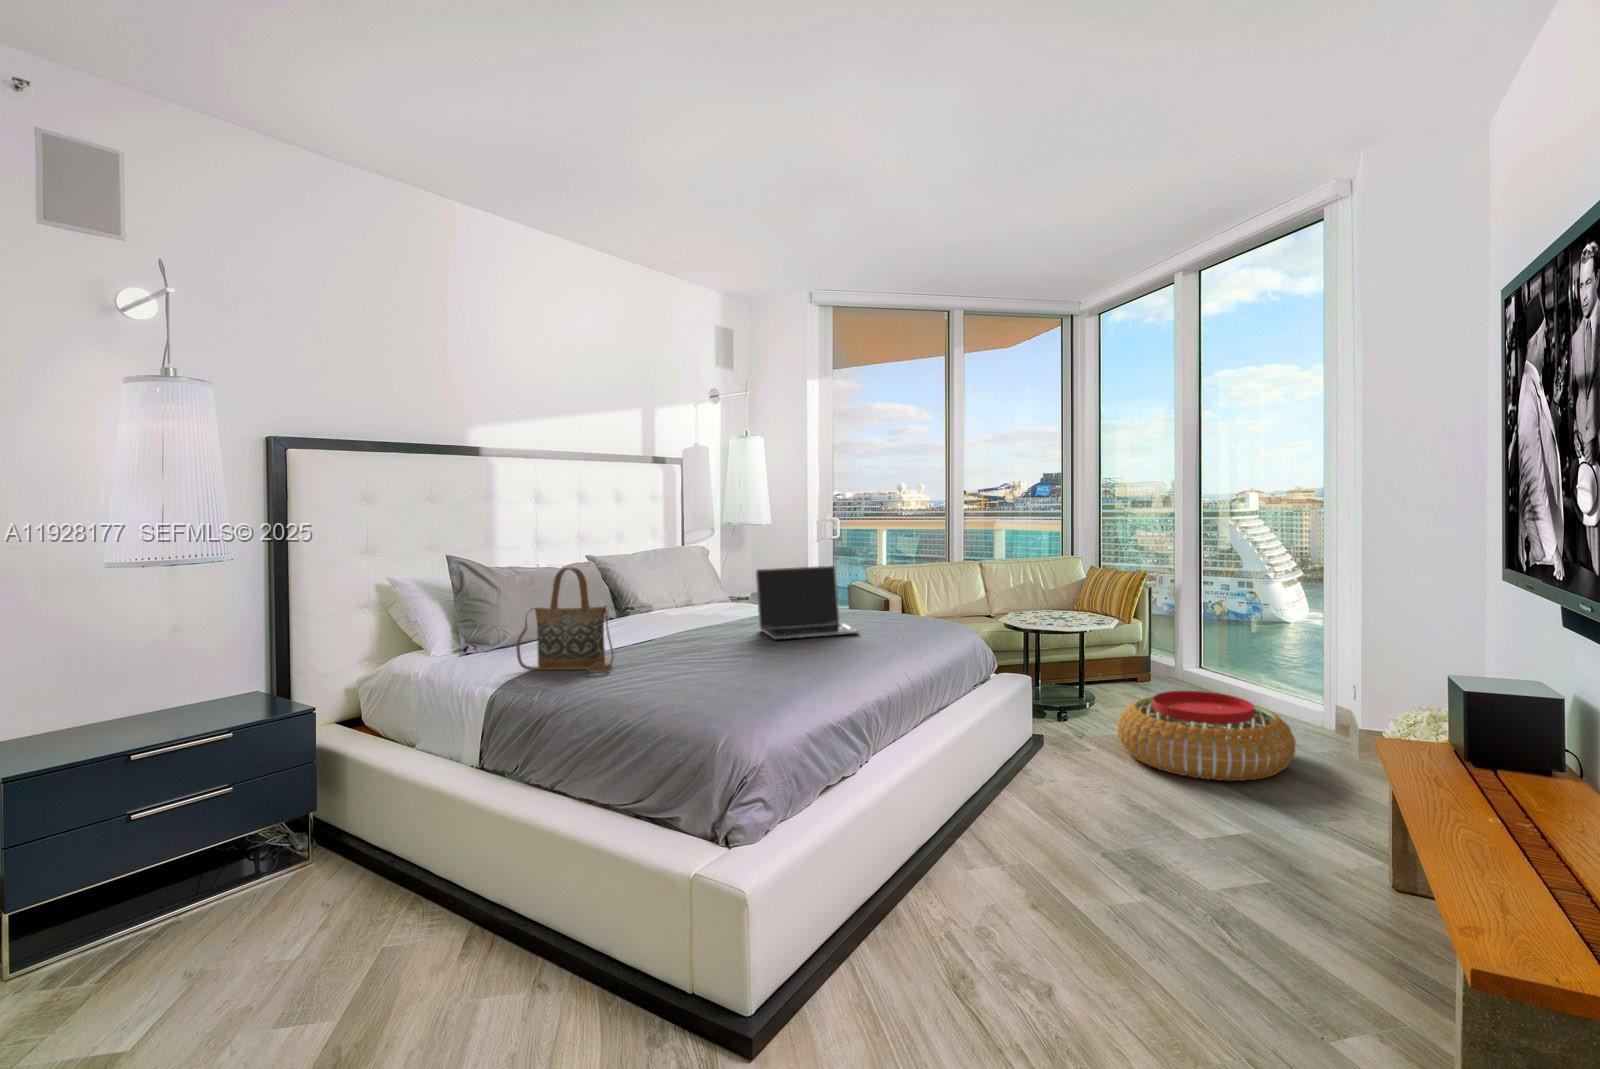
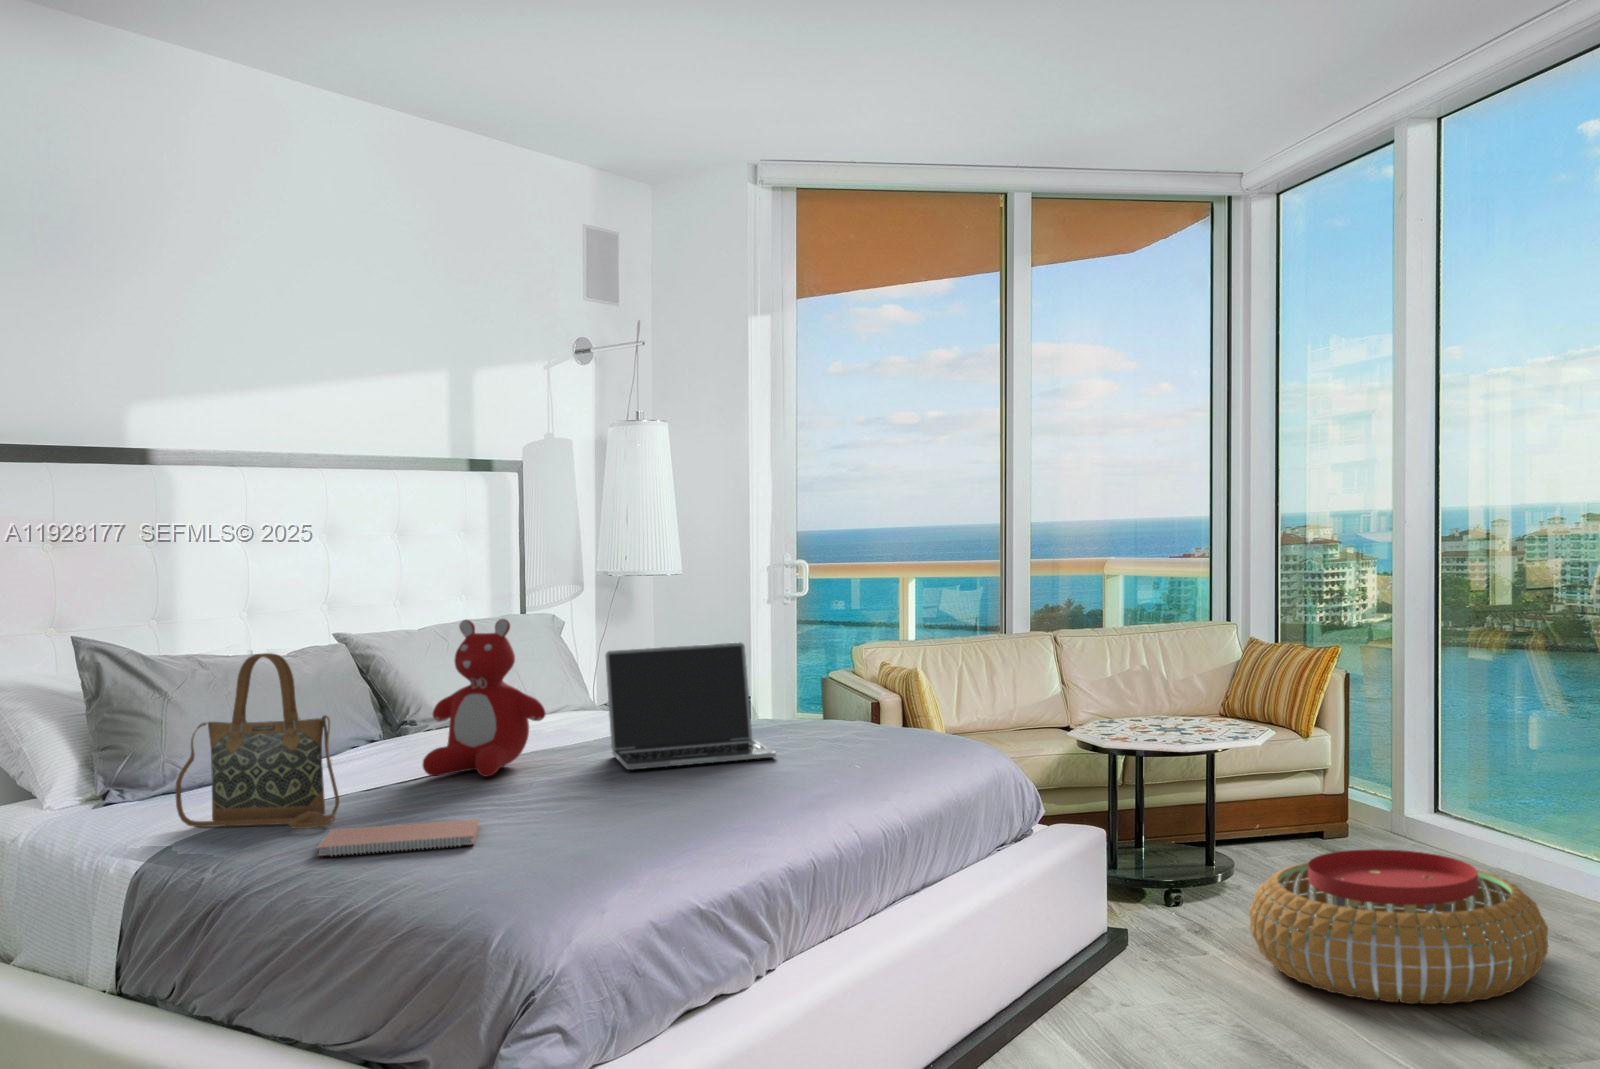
teddy bear: none [653,549,724,642] -> present [423,619,546,776]
notebook: none [613,668,706,691] -> present [317,819,480,856]

